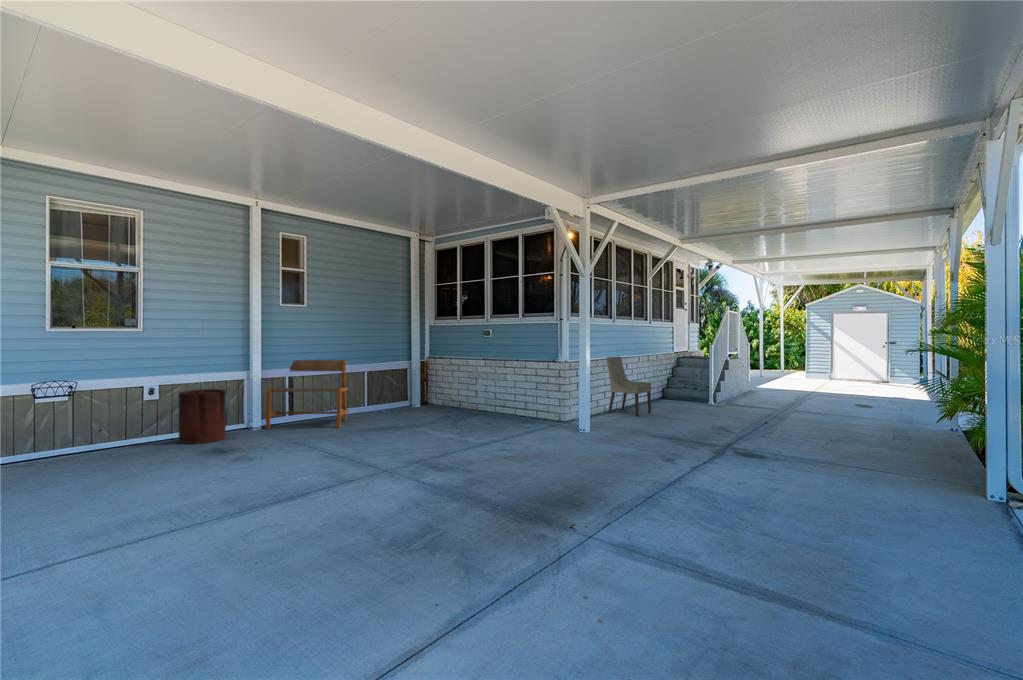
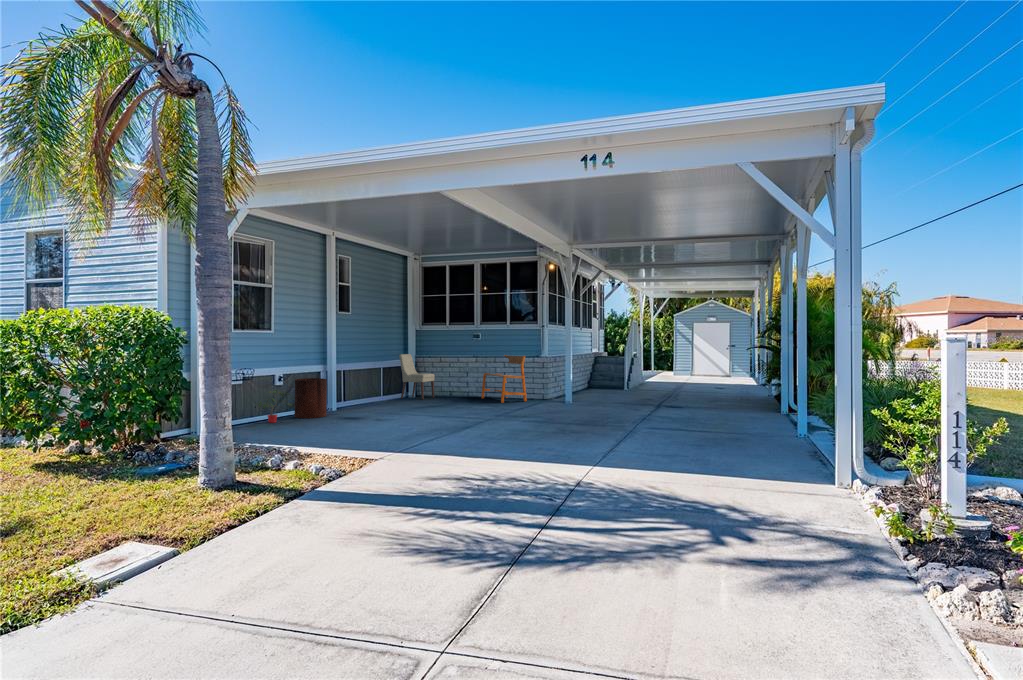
chair: present [606,357,651,416] -> present [399,354,435,400]
bench: present [266,360,349,429] -> present [481,355,527,403]
potted plant: none [91,406,160,451] -> present [259,390,291,423]

